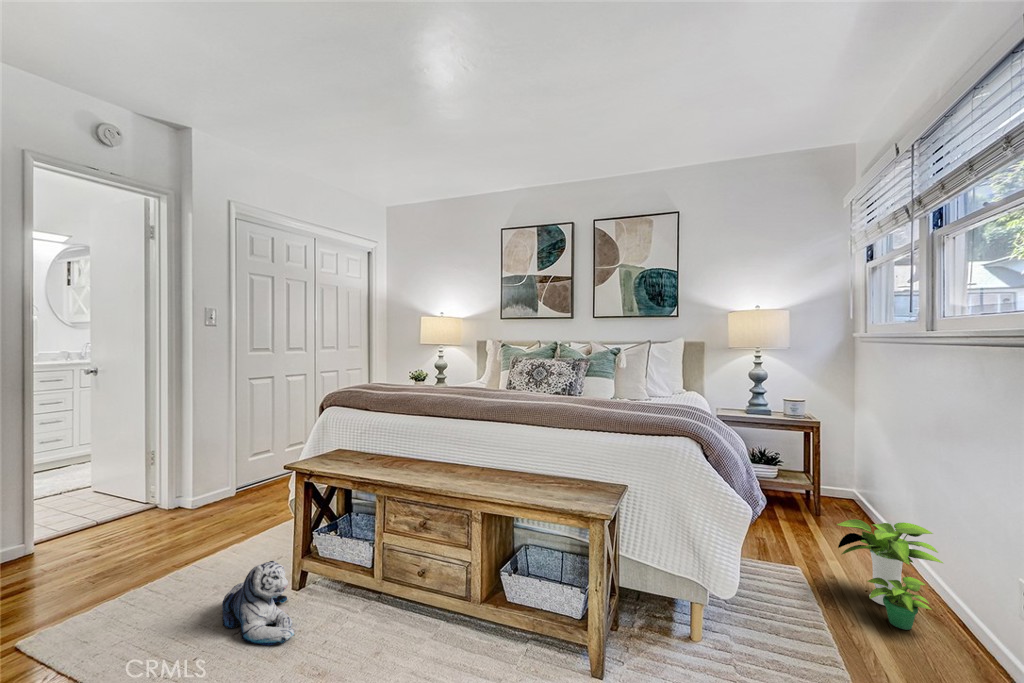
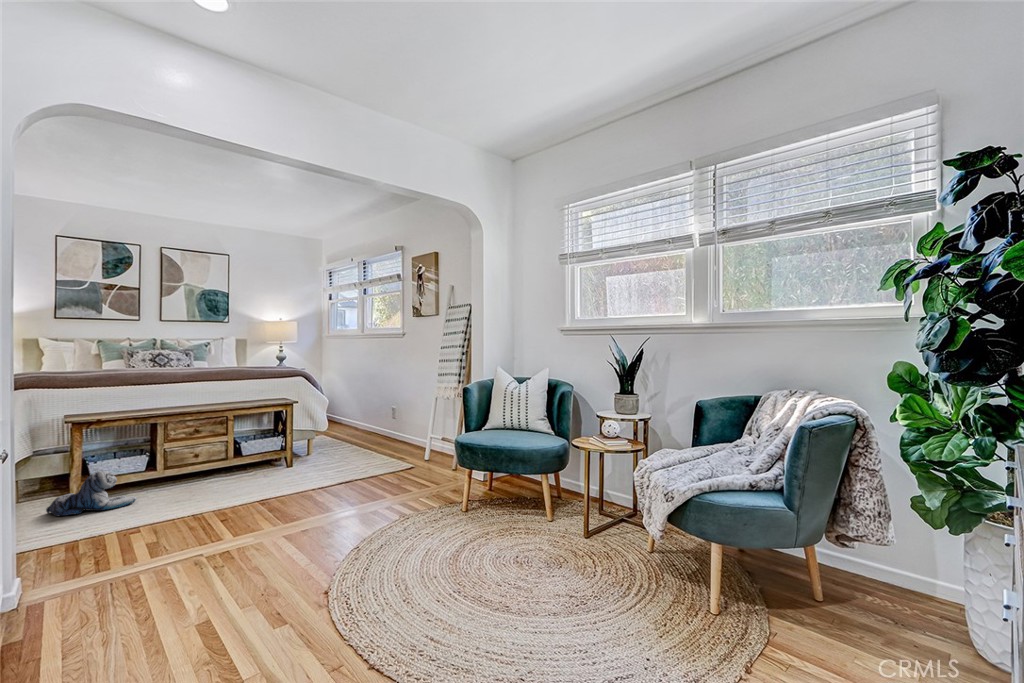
potted plant: present [837,519,943,630] -> none [337,404,370,437]

